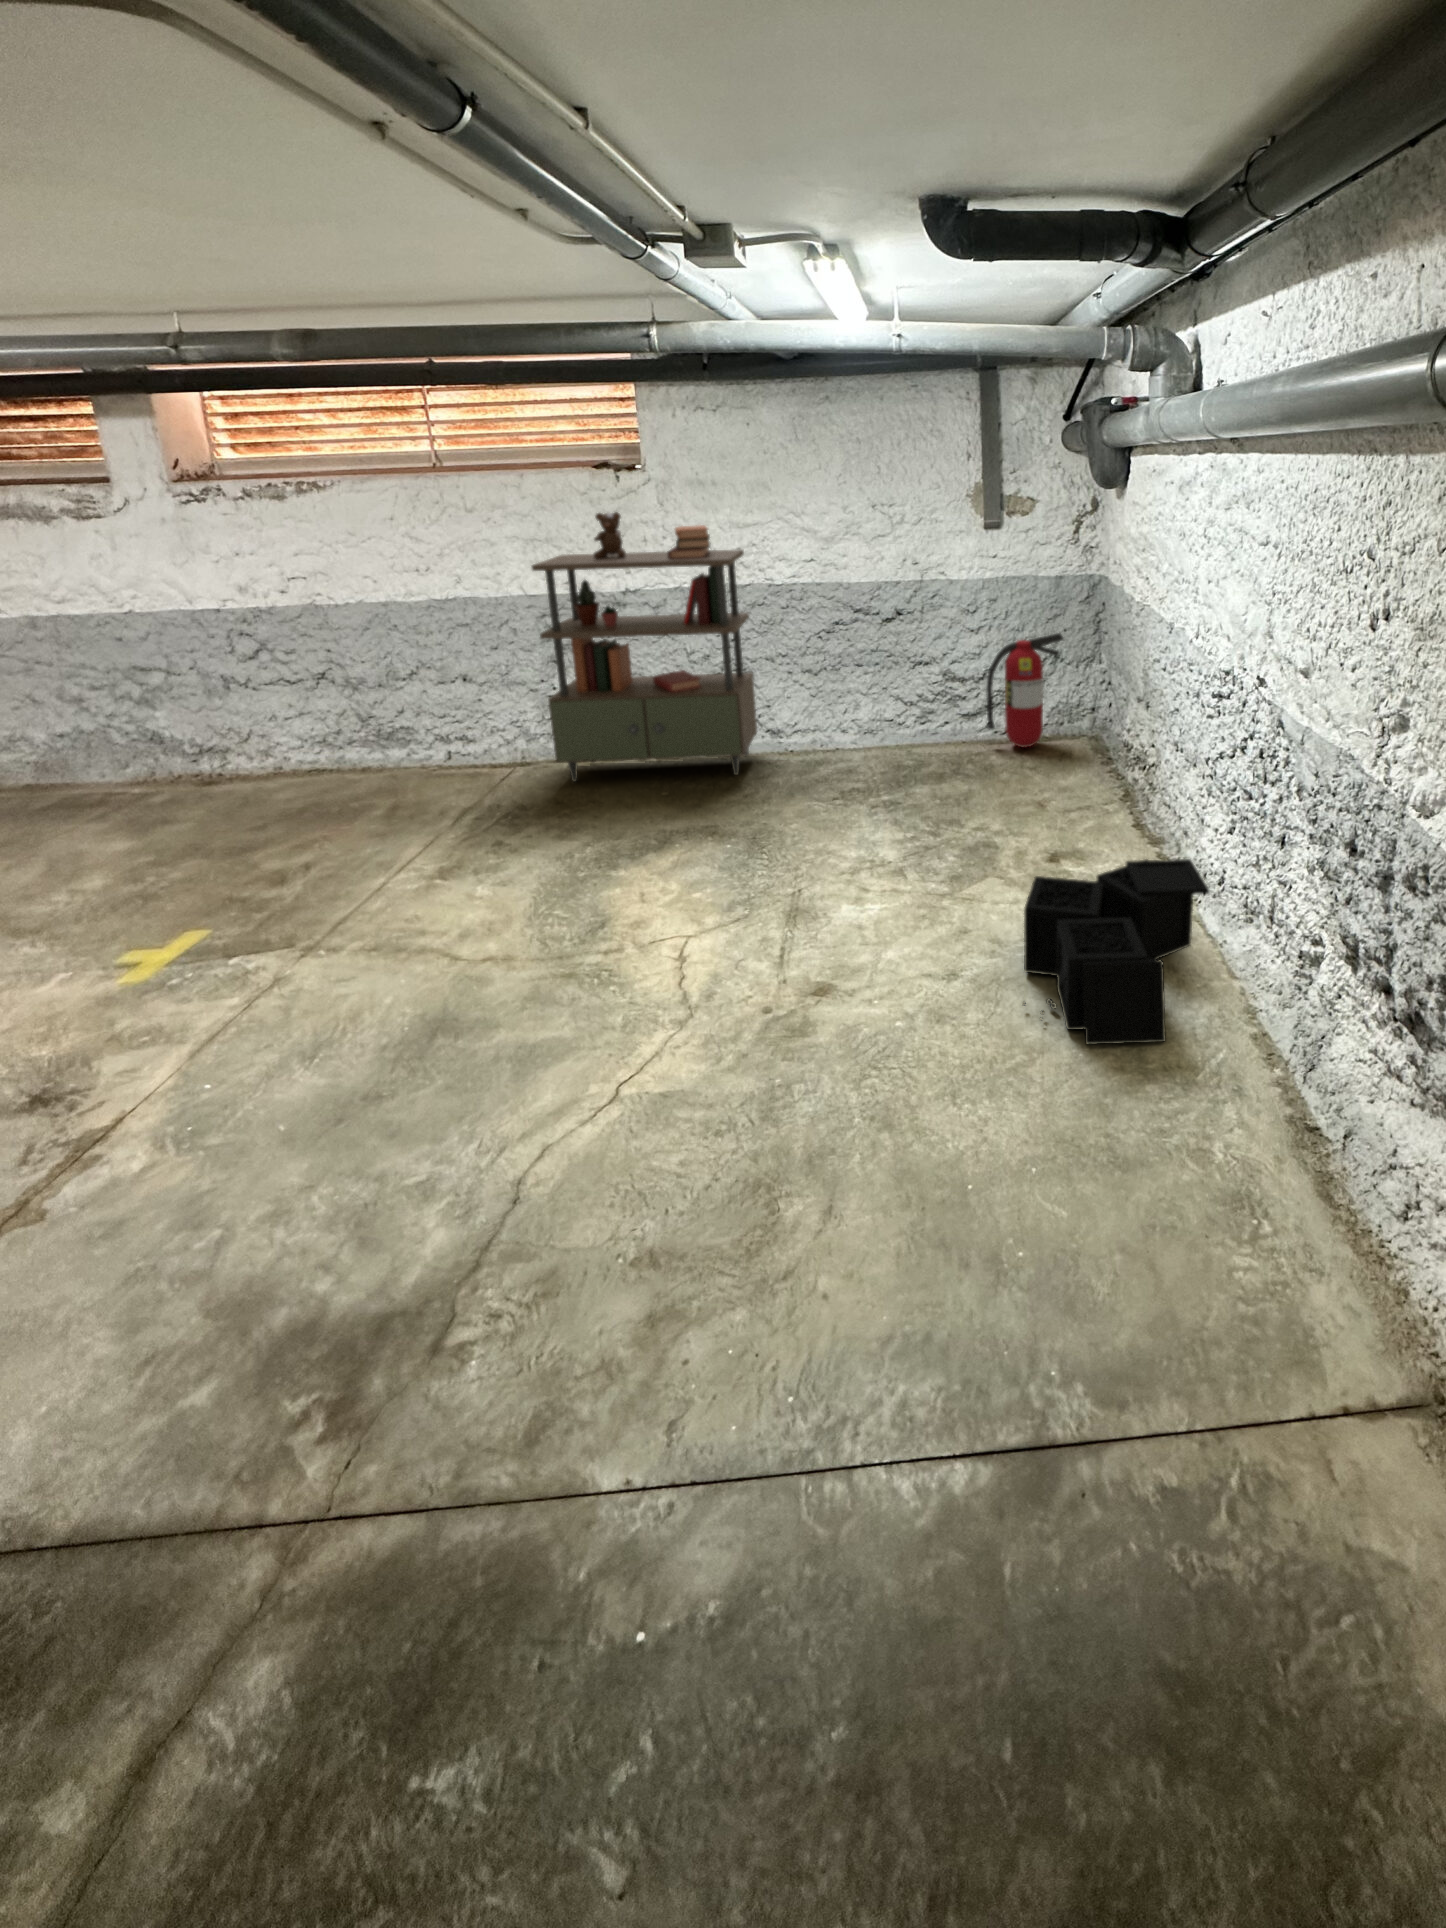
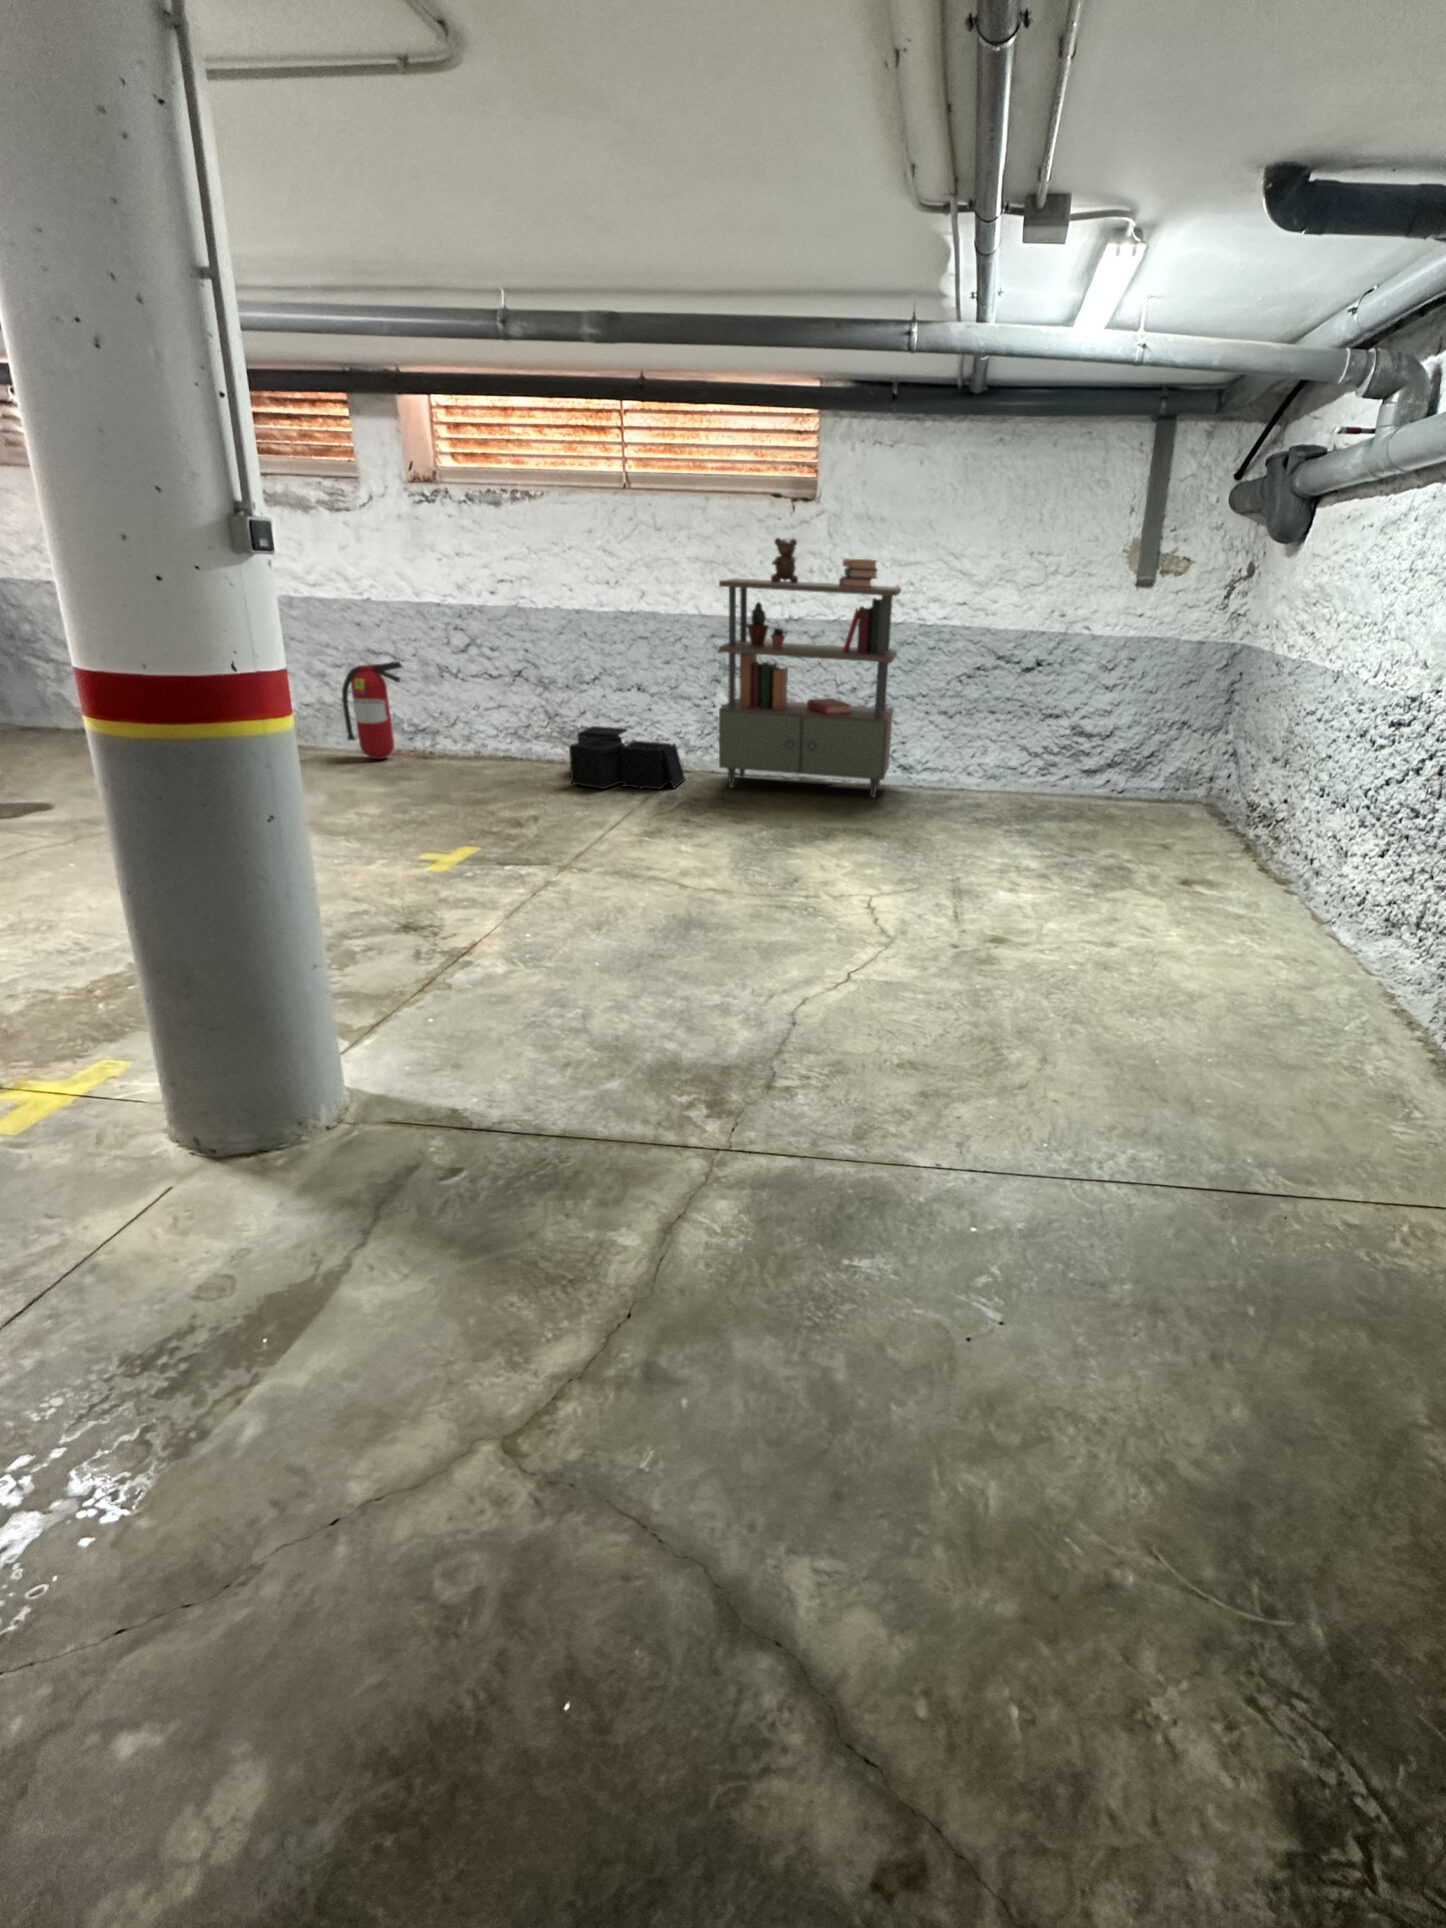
fire extinguisher: present [986,633,1064,747] -> present [342,662,402,759]
storage bin: present [1022,859,1209,1044] -> present [569,726,685,790]

